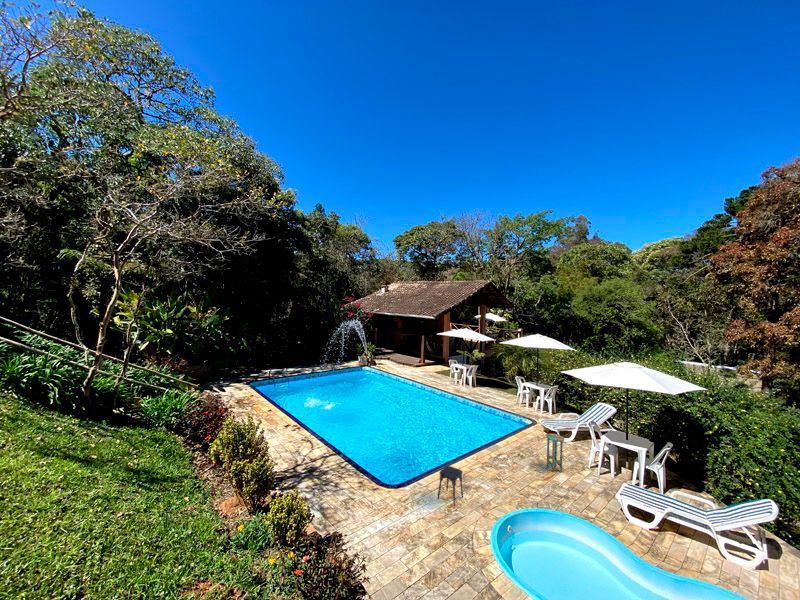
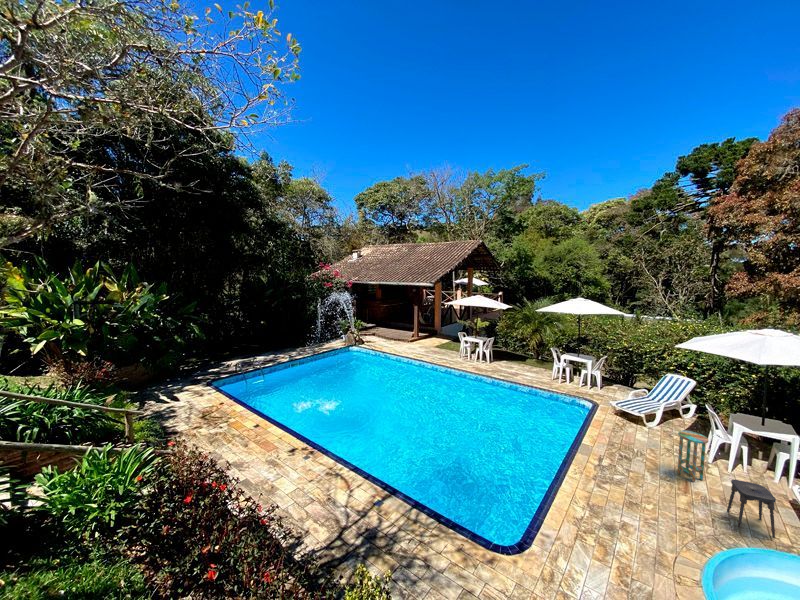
stool: present [438,466,463,506] -> present [727,480,776,537]

